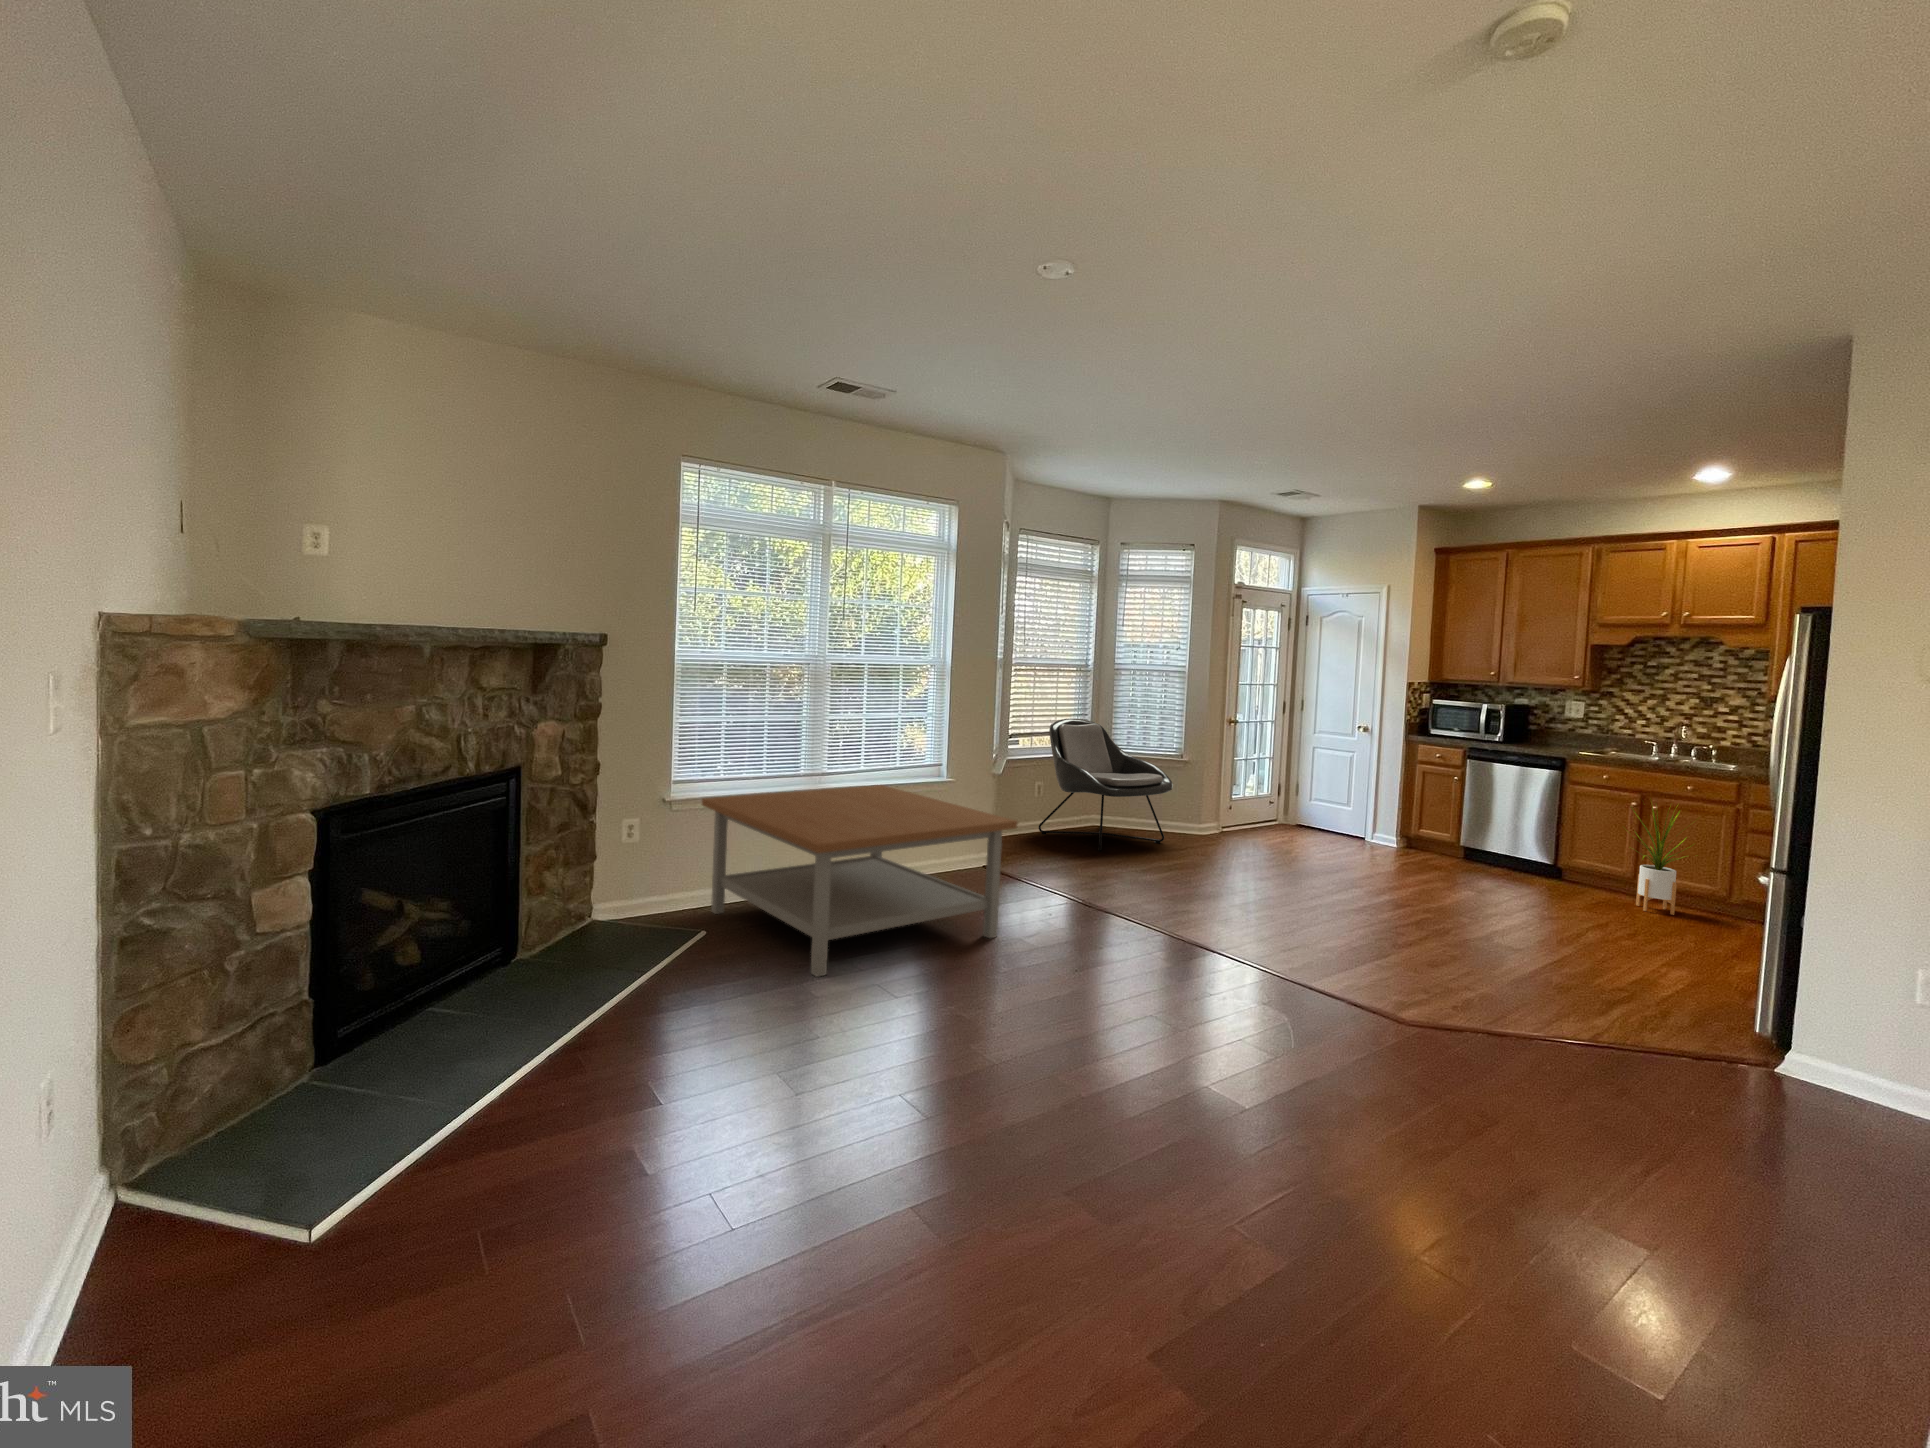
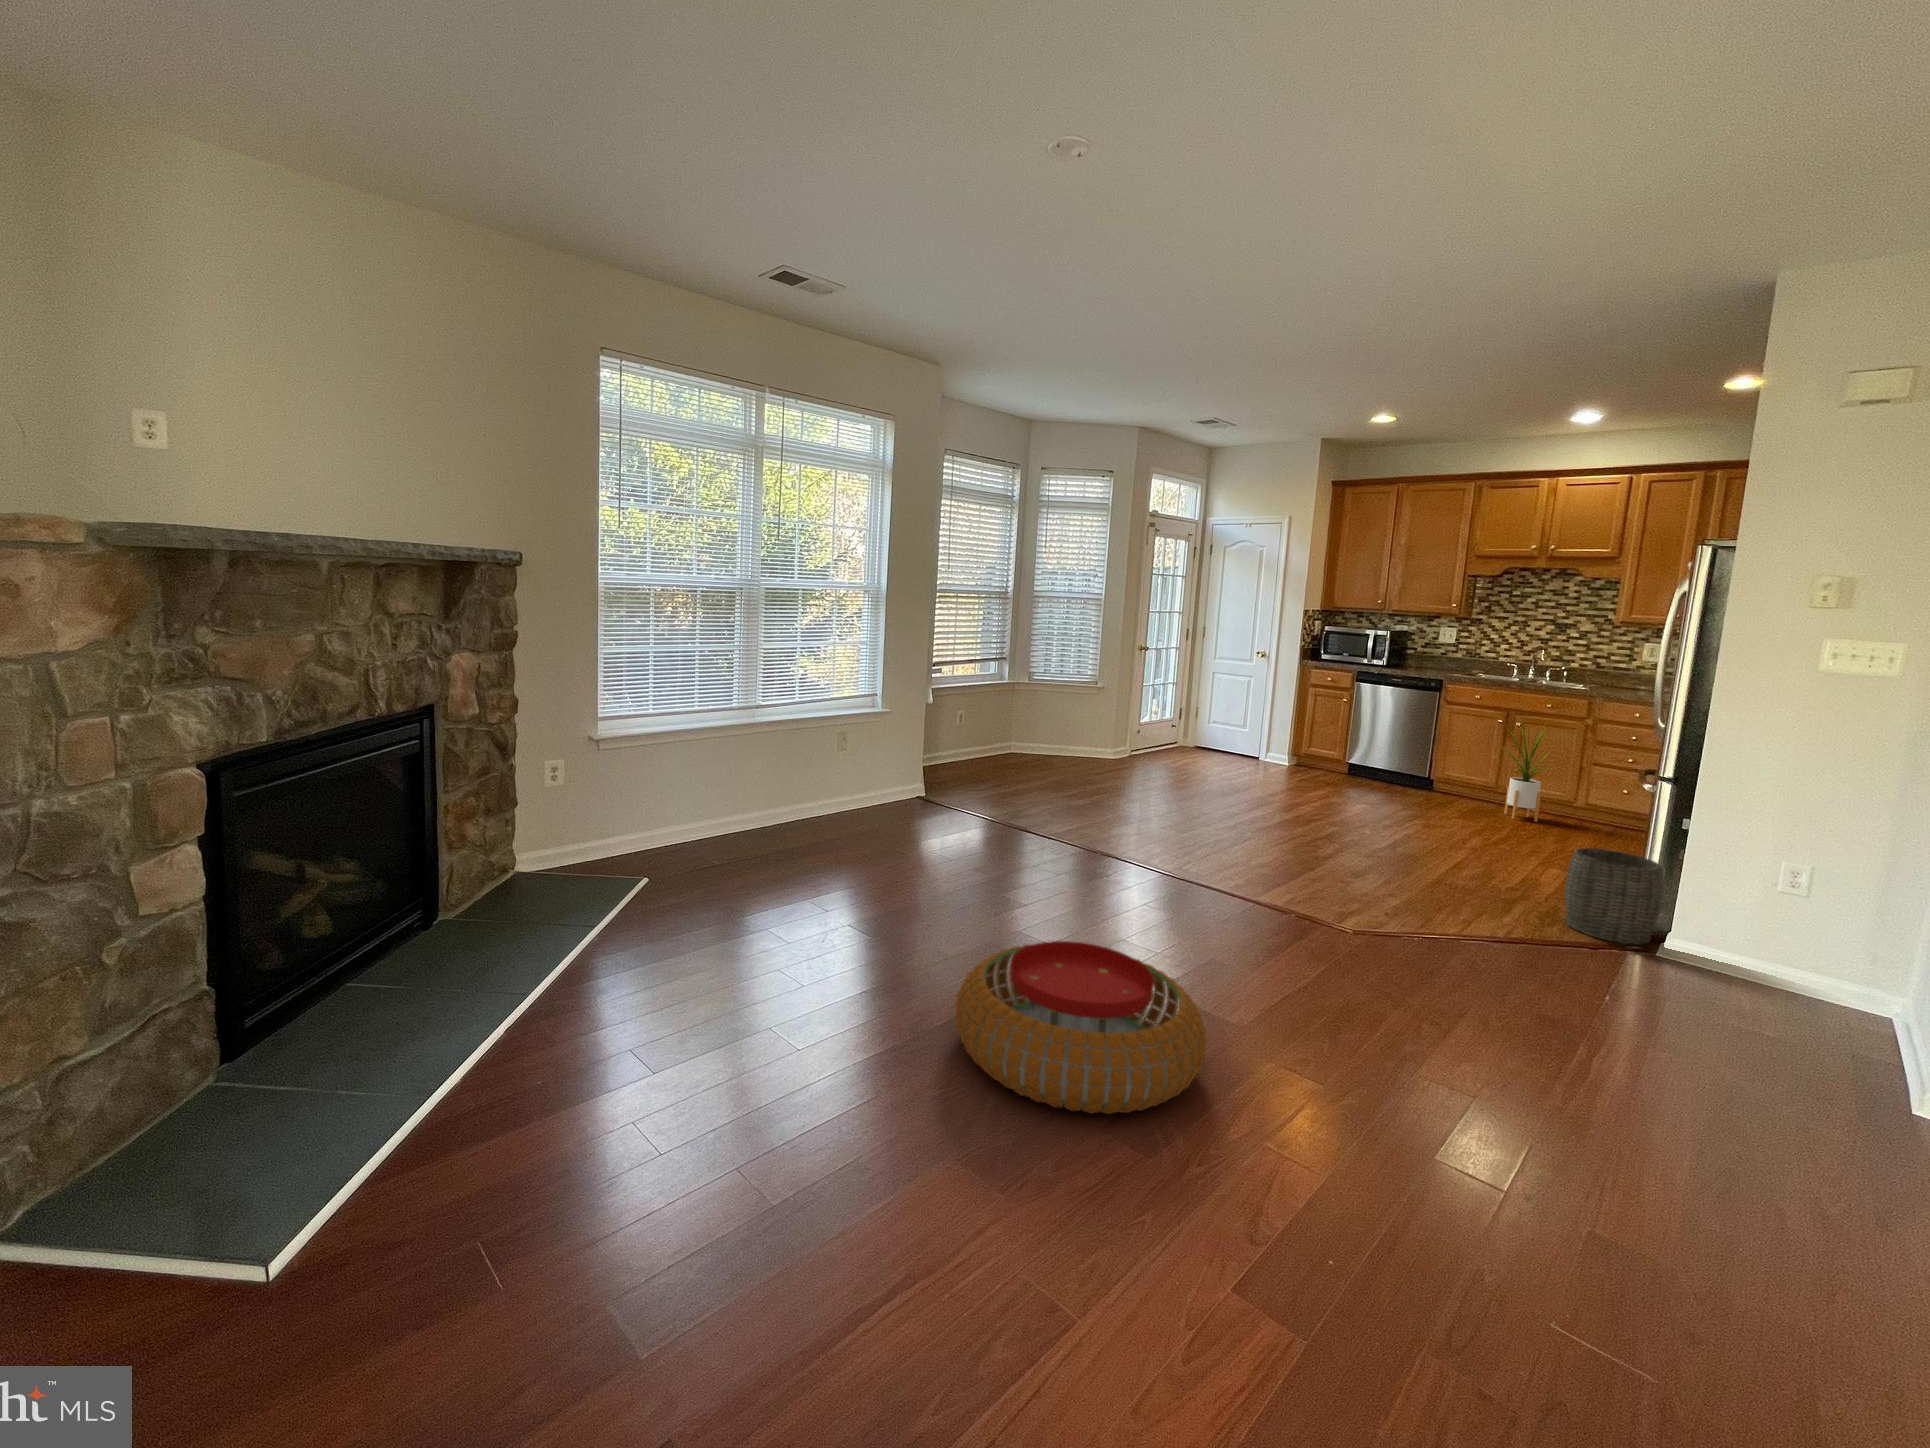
lounge chair: present [1039,718,1173,851] -> none [957,646,1089,779]
coffee table: present [702,785,1017,977] -> none [630,717,974,923]
woven basket: none [1658,941,1772,1052] -> present [1565,848,1664,944]
pouf: none [942,1004,1185,1174] -> present [955,941,1207,1114]

